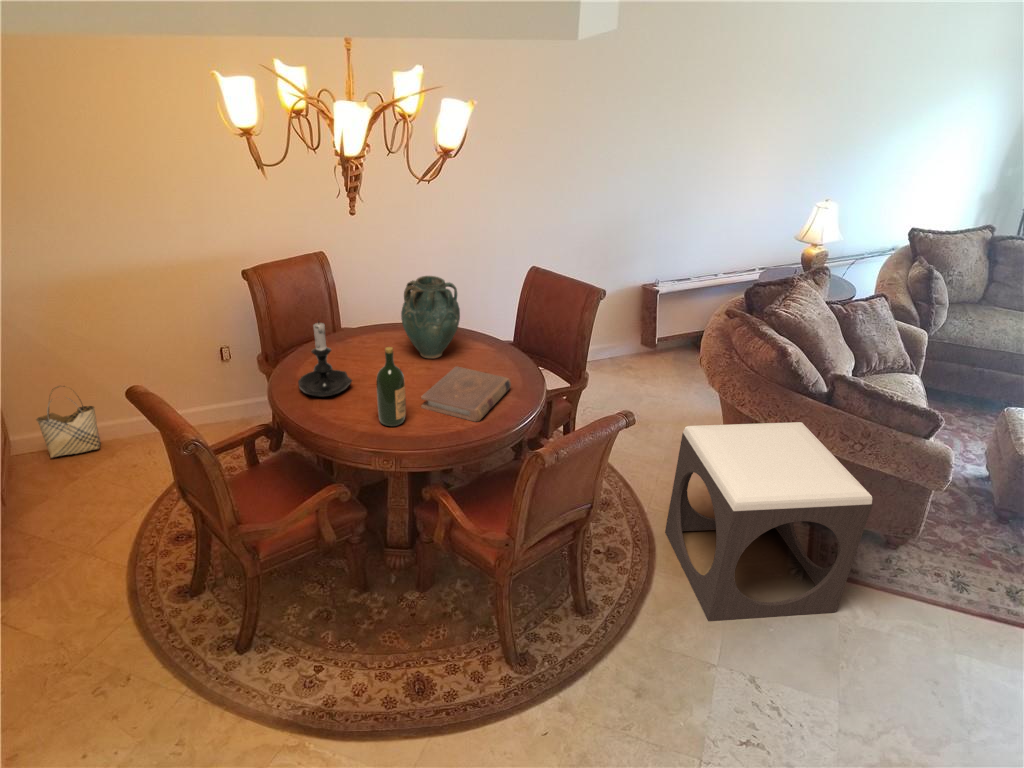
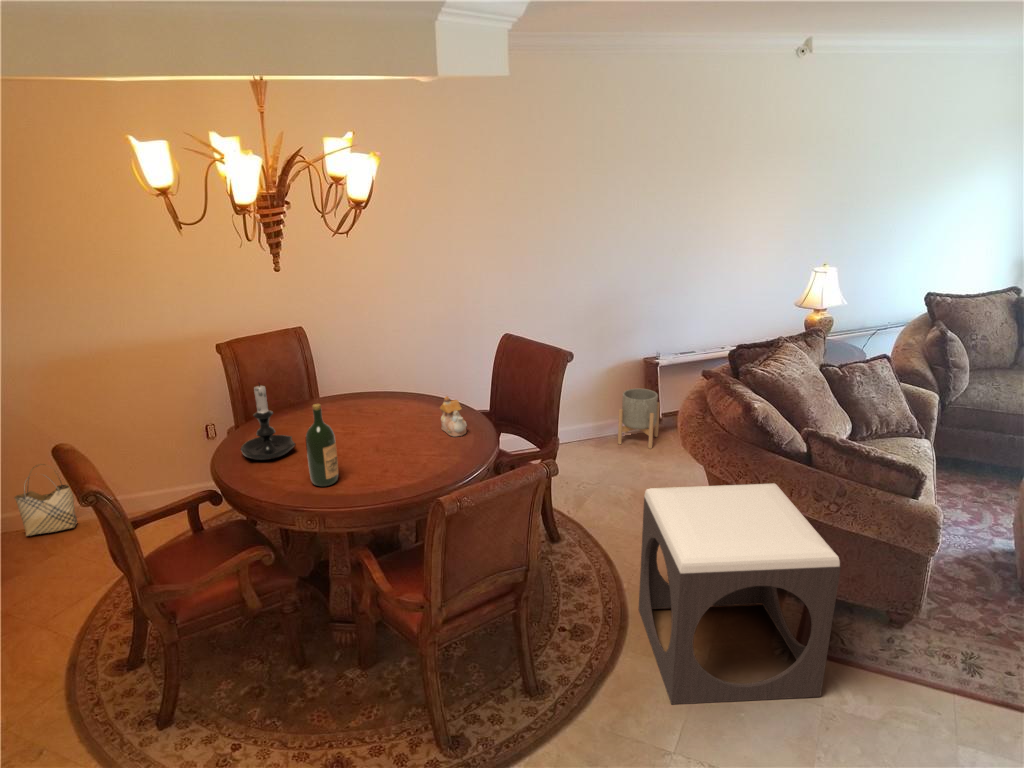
vase: present [401,276,460,358] -> none [354,341,413,425]
planter: none [619,314,660,373] -> present [618,388,660,449]
teapot: none [487,333,514,373] -> present [440,396,467,437]
book: present [421,366,511,422] -> none [358,430,457,481]

